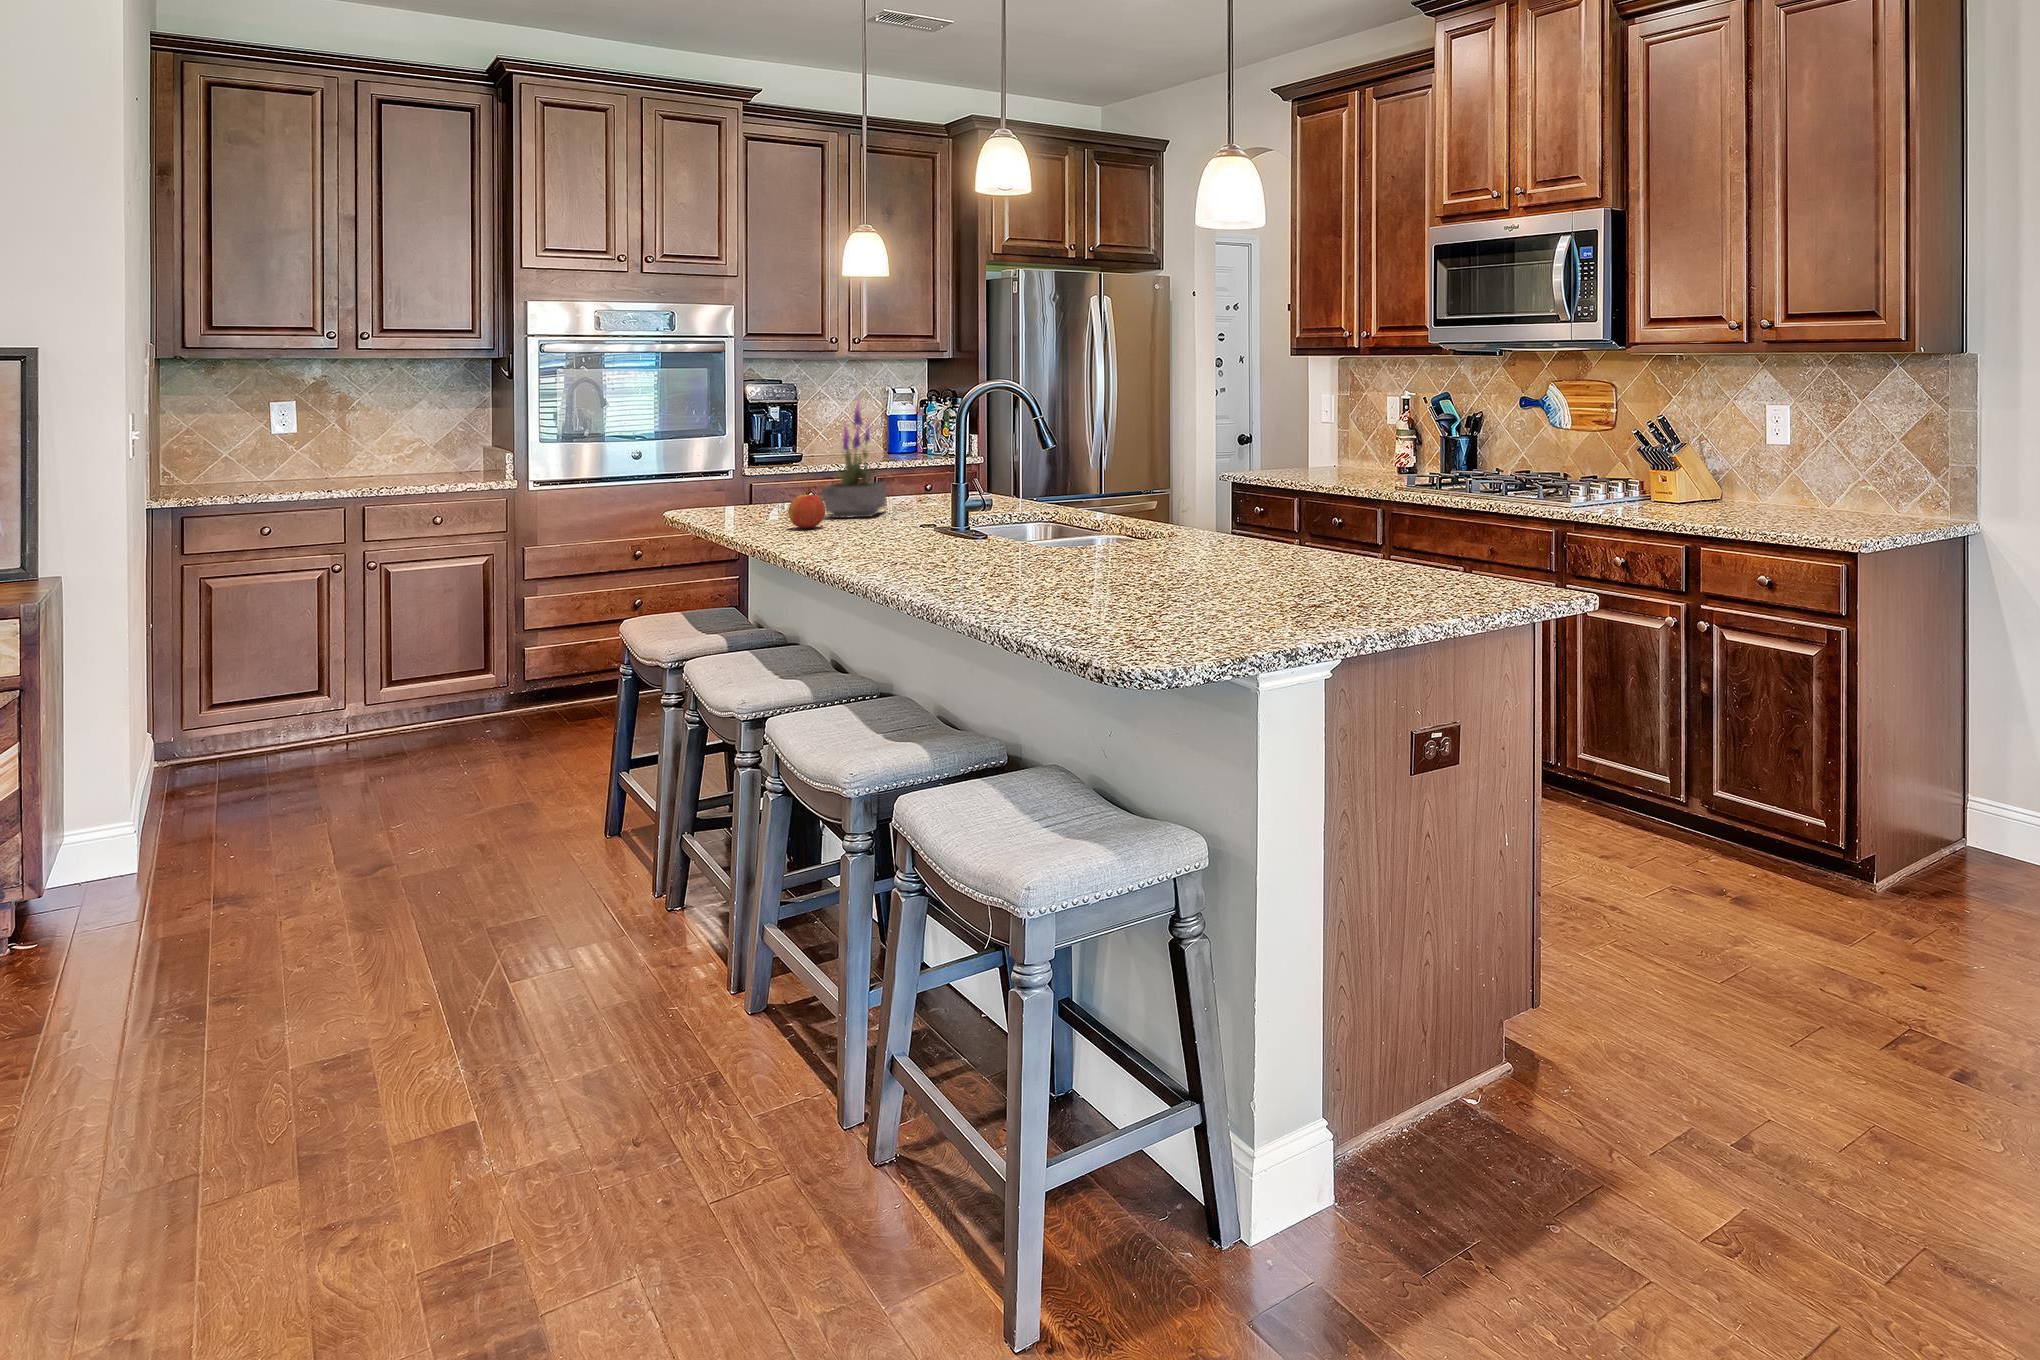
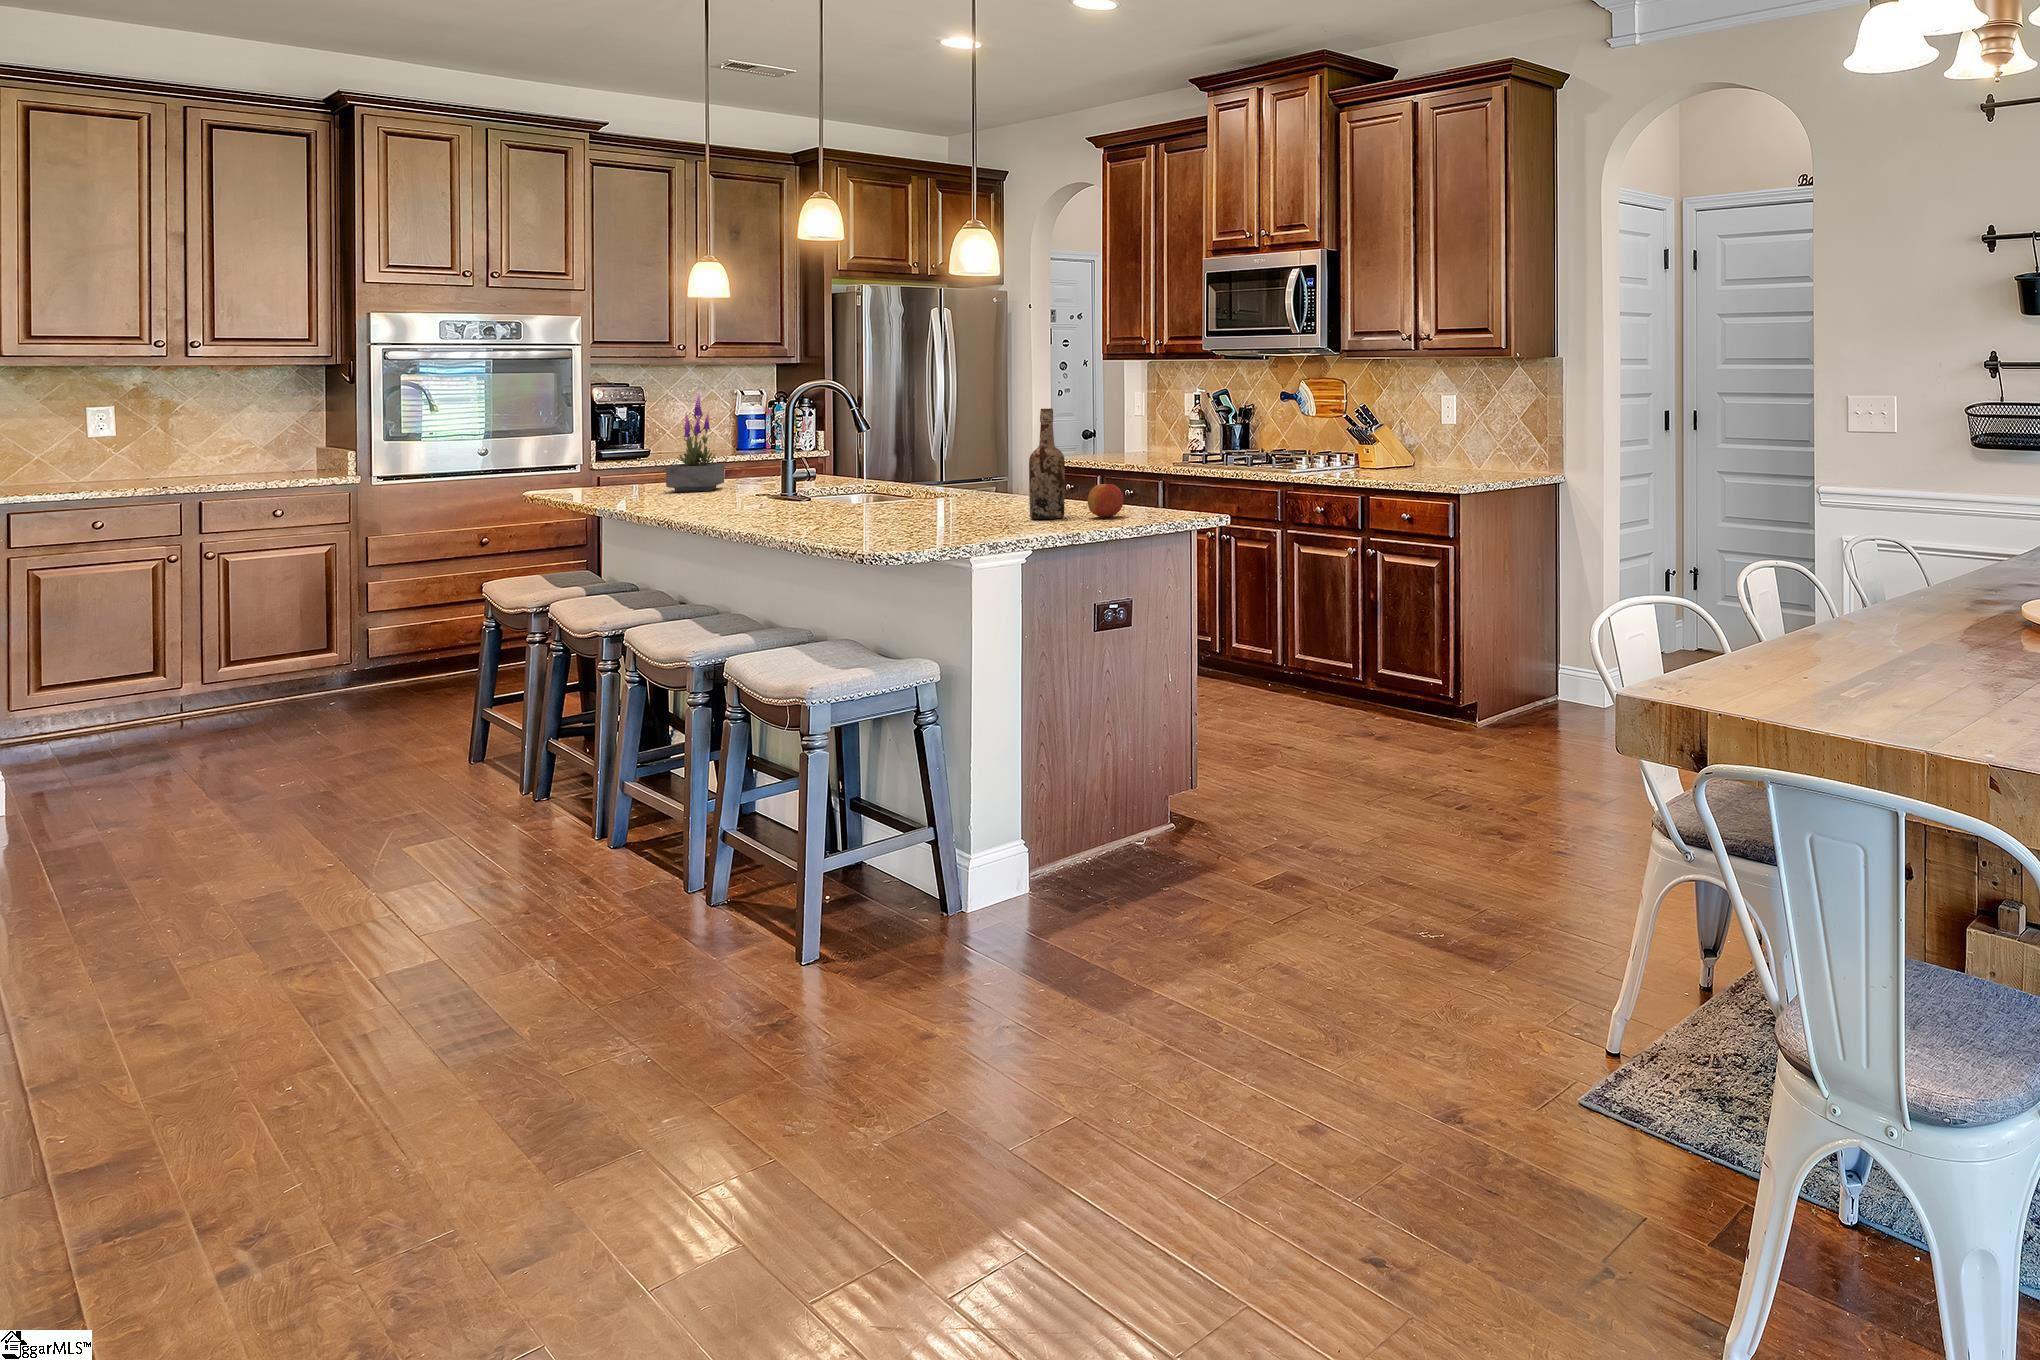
wine bottle: none [1306,434,1355,598] -> present [1029,409,1065,519]
apple: present [788,492,825,528] -> present [1087,482,1124,517]

